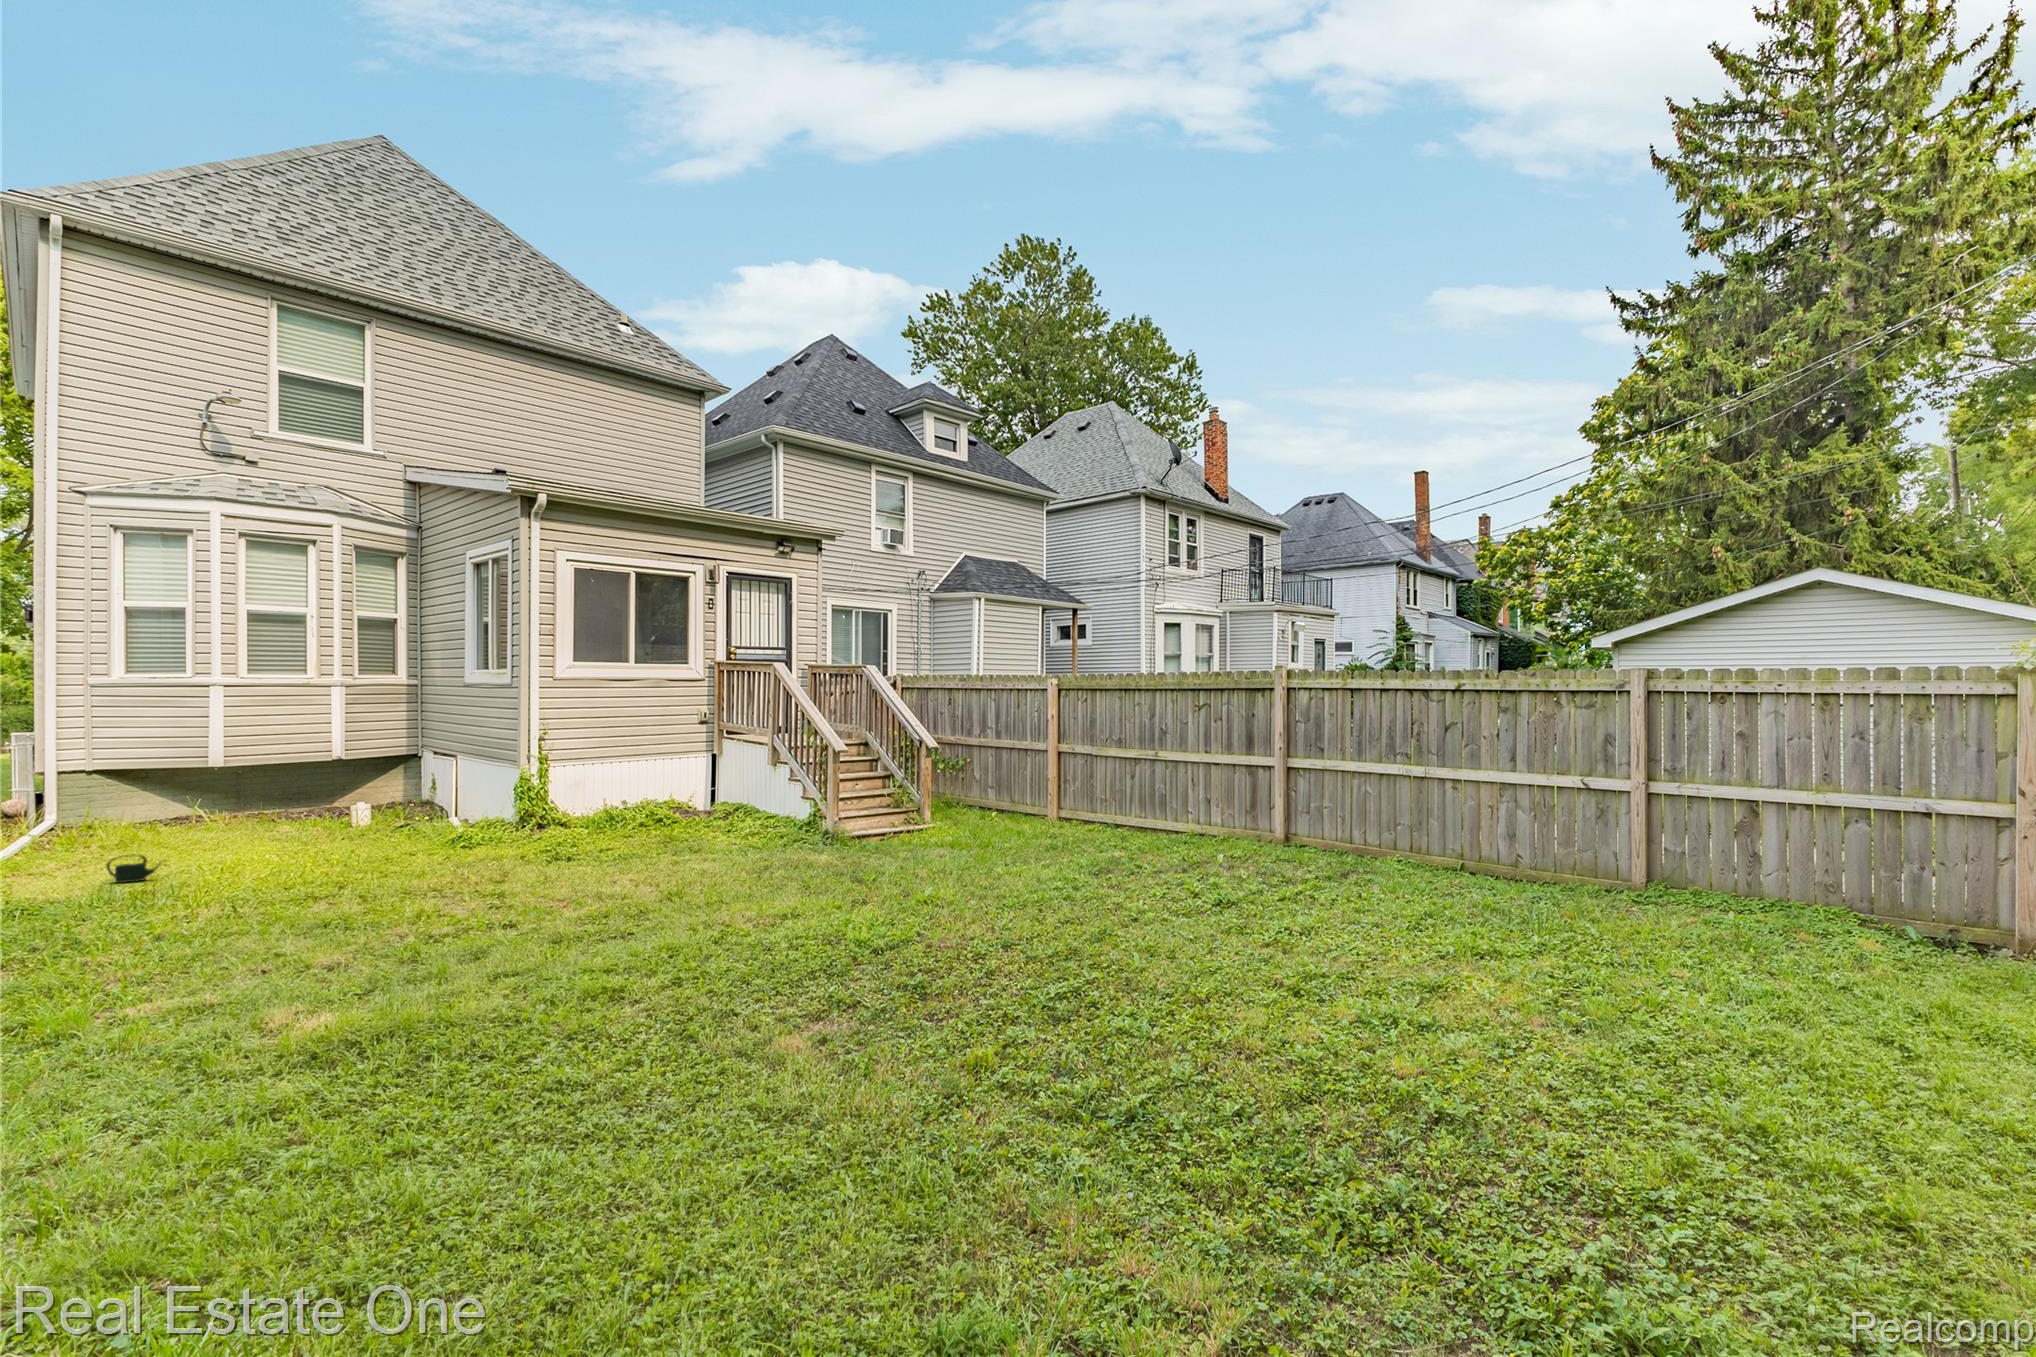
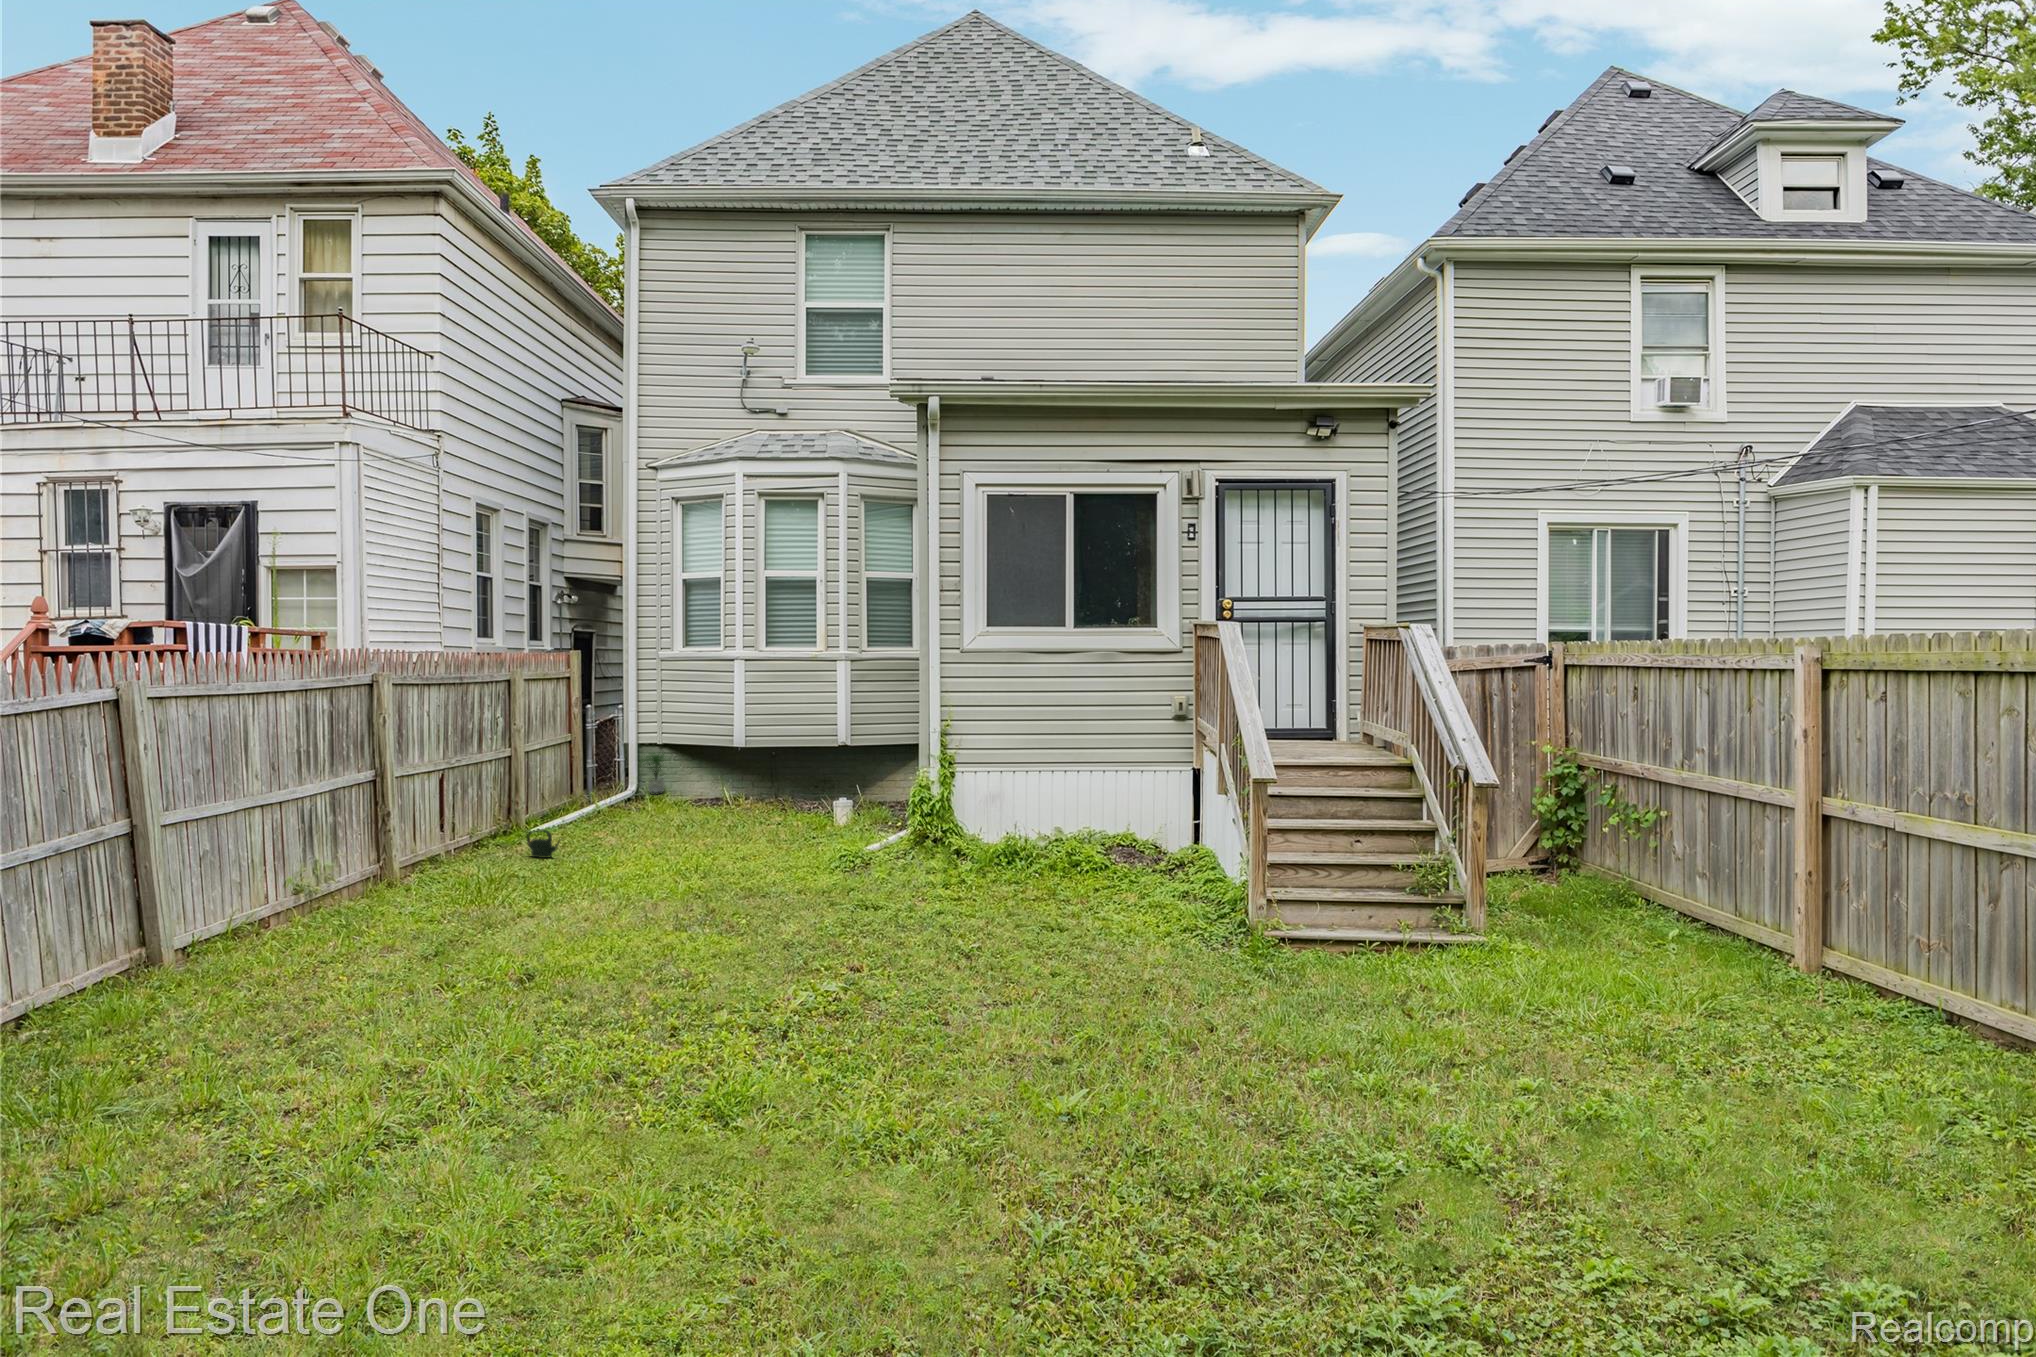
potted plant: none [70,783,114,828] -> present [641,752,664,795]

